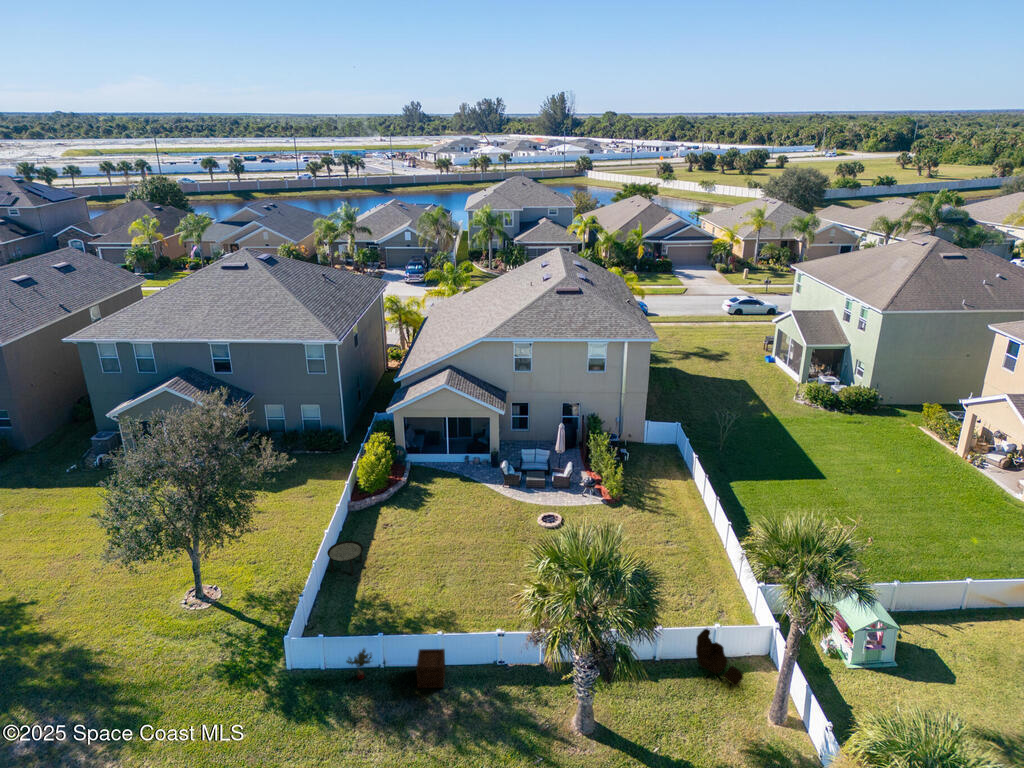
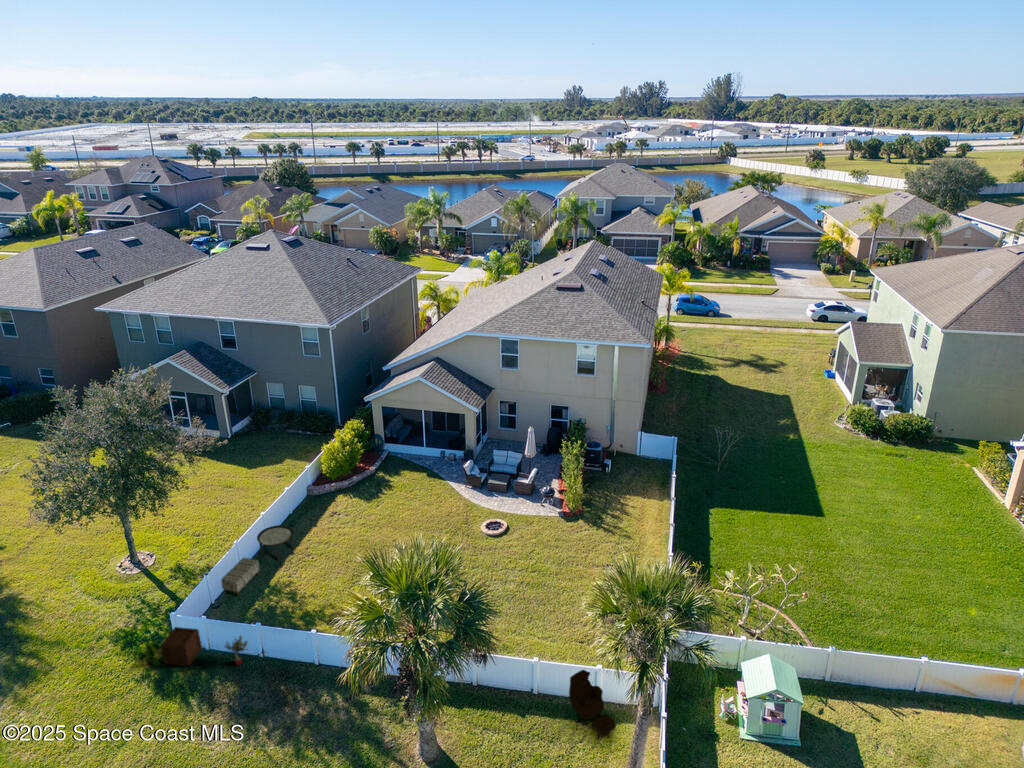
bench: none [310,576,340,615] -> present [221,558,260,596]
wooden crate: present [416,649,445,688] -> present [161,627,202,666]

